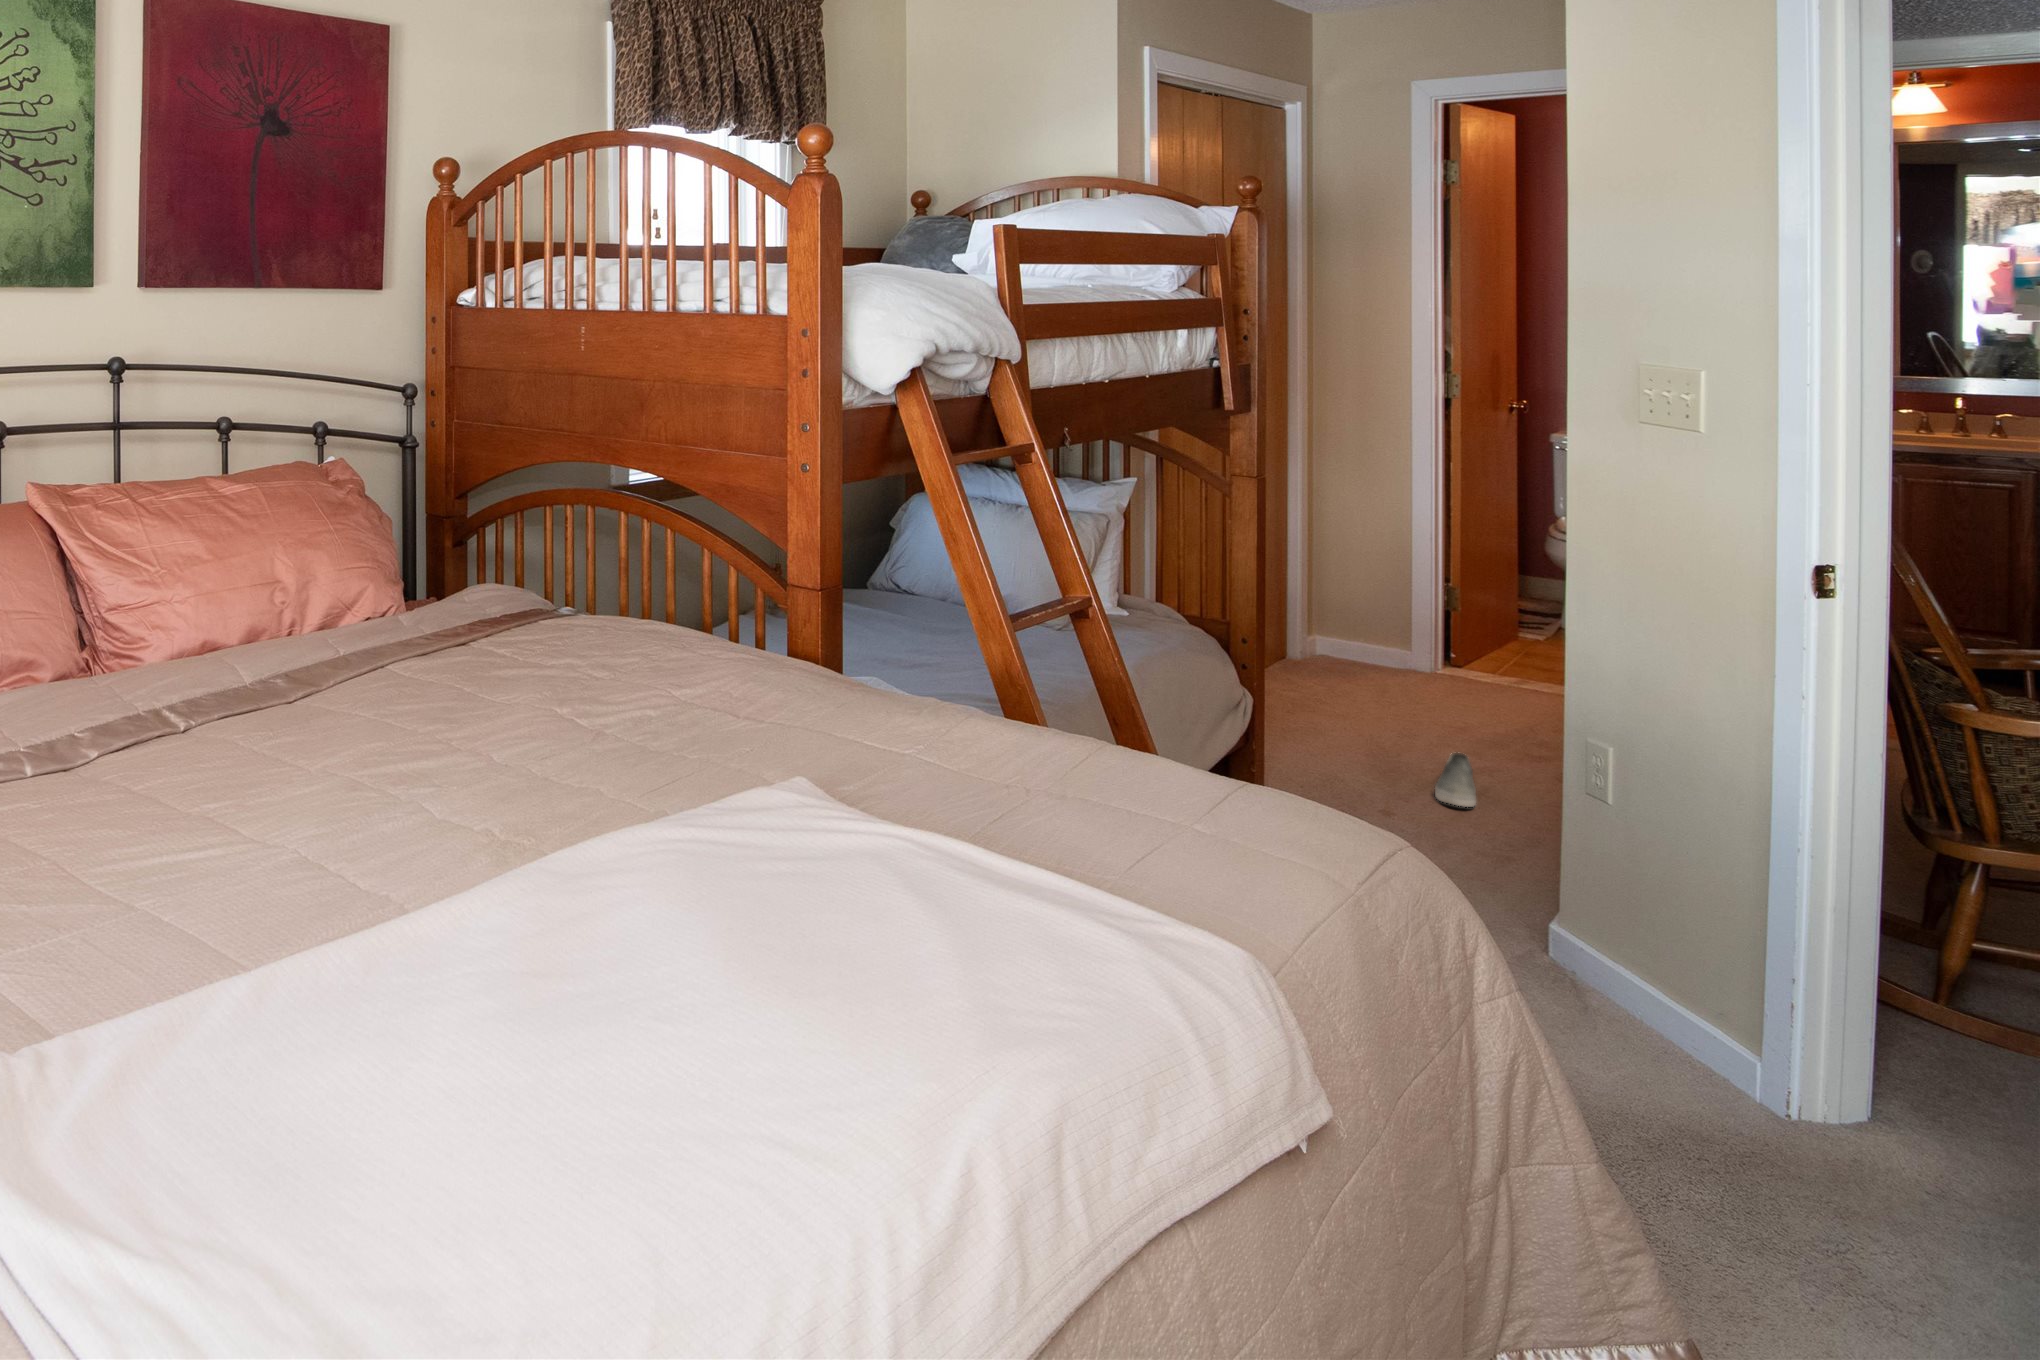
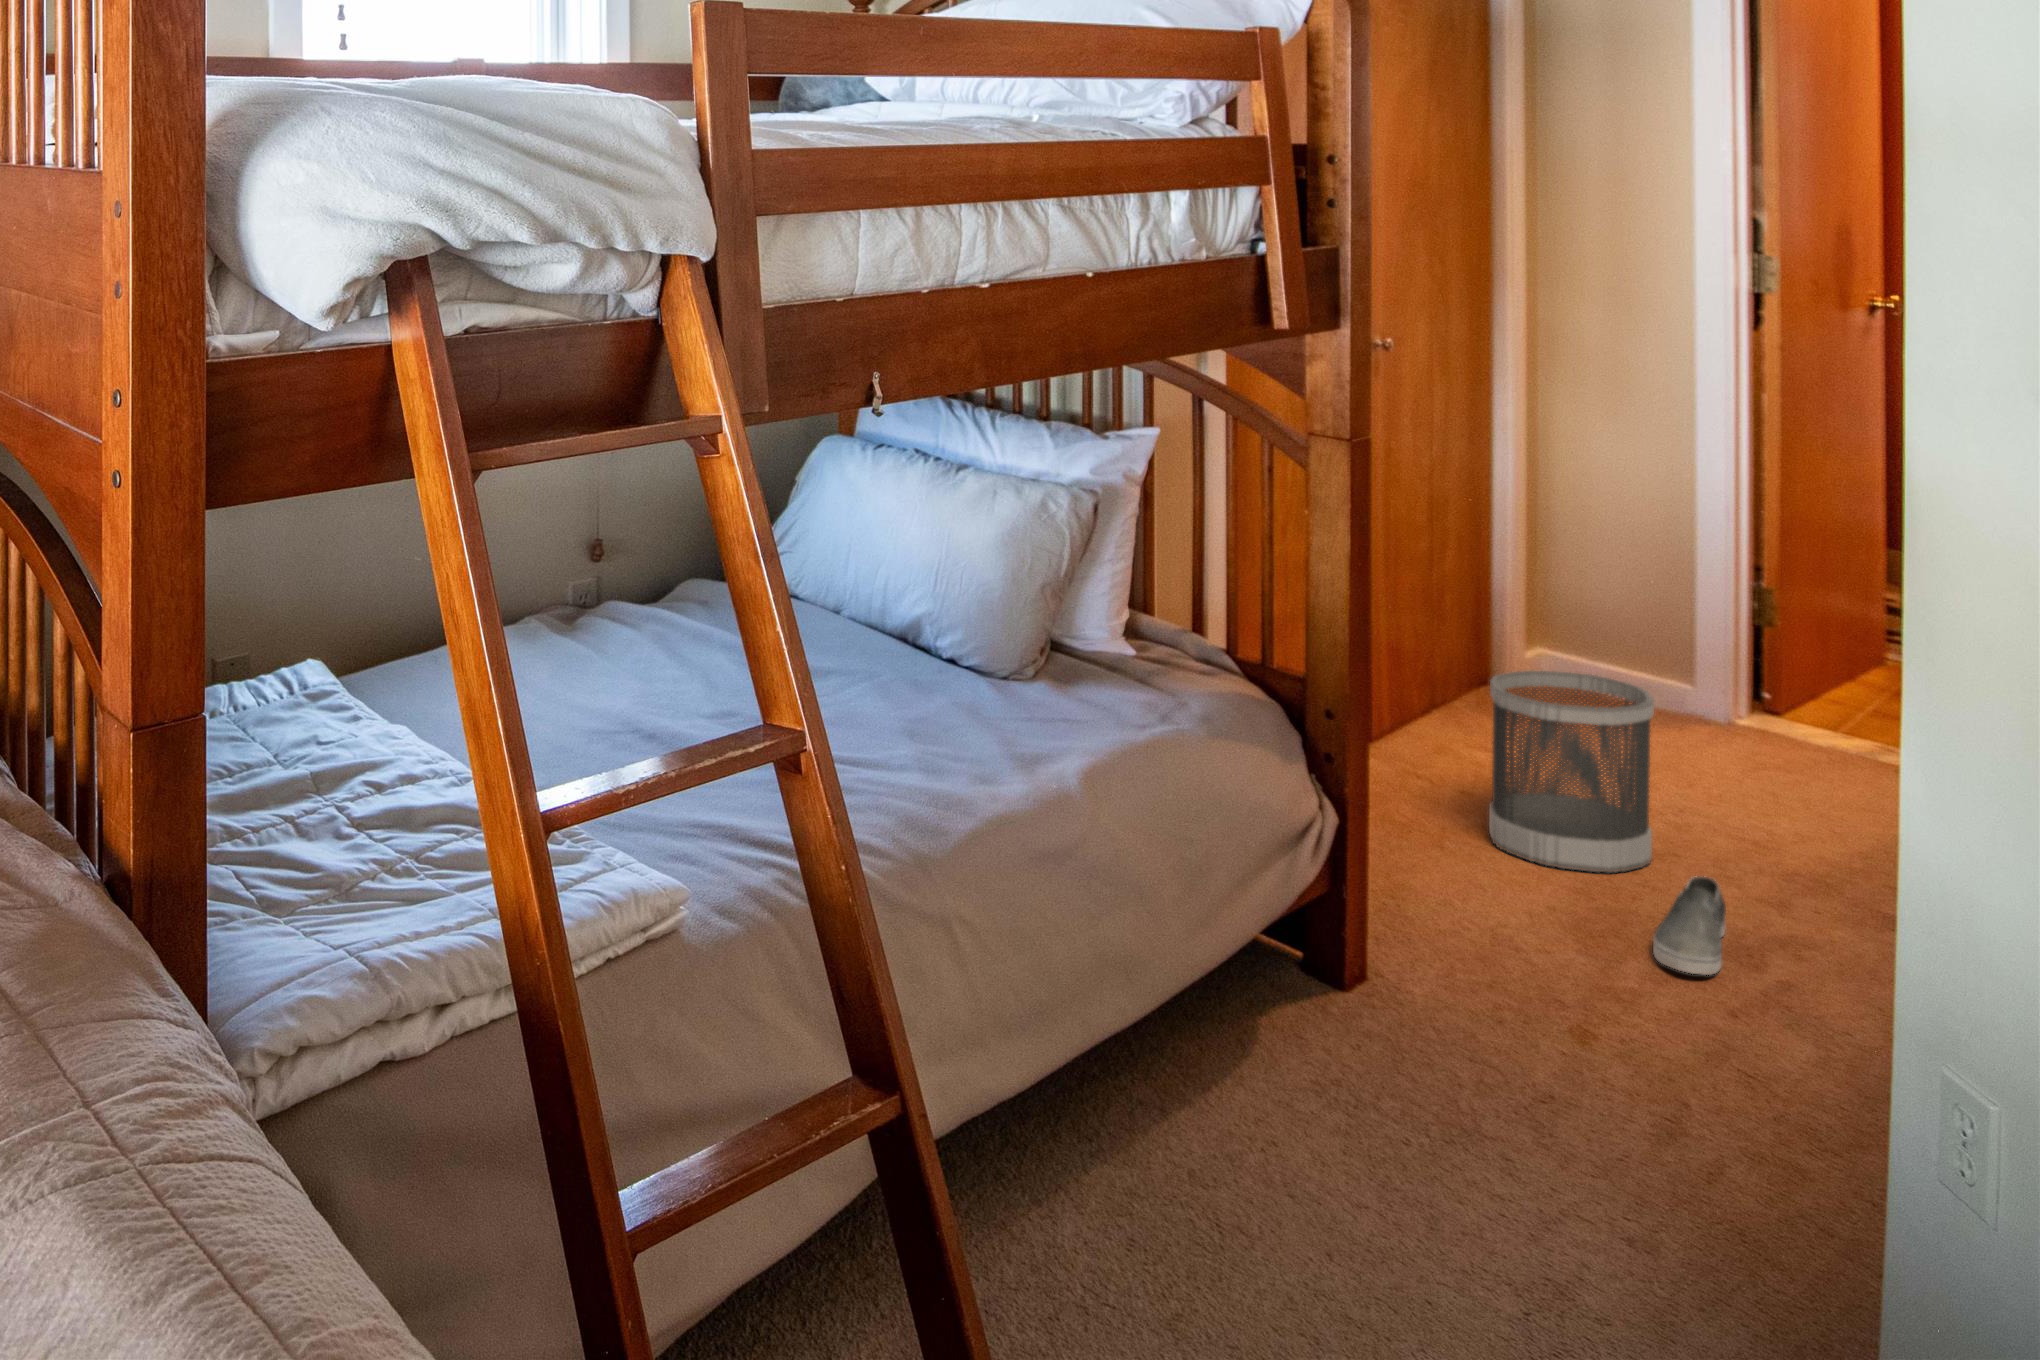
wastebasket: none [1317,632,1420,755] -> present [1489,670,1654,873]

